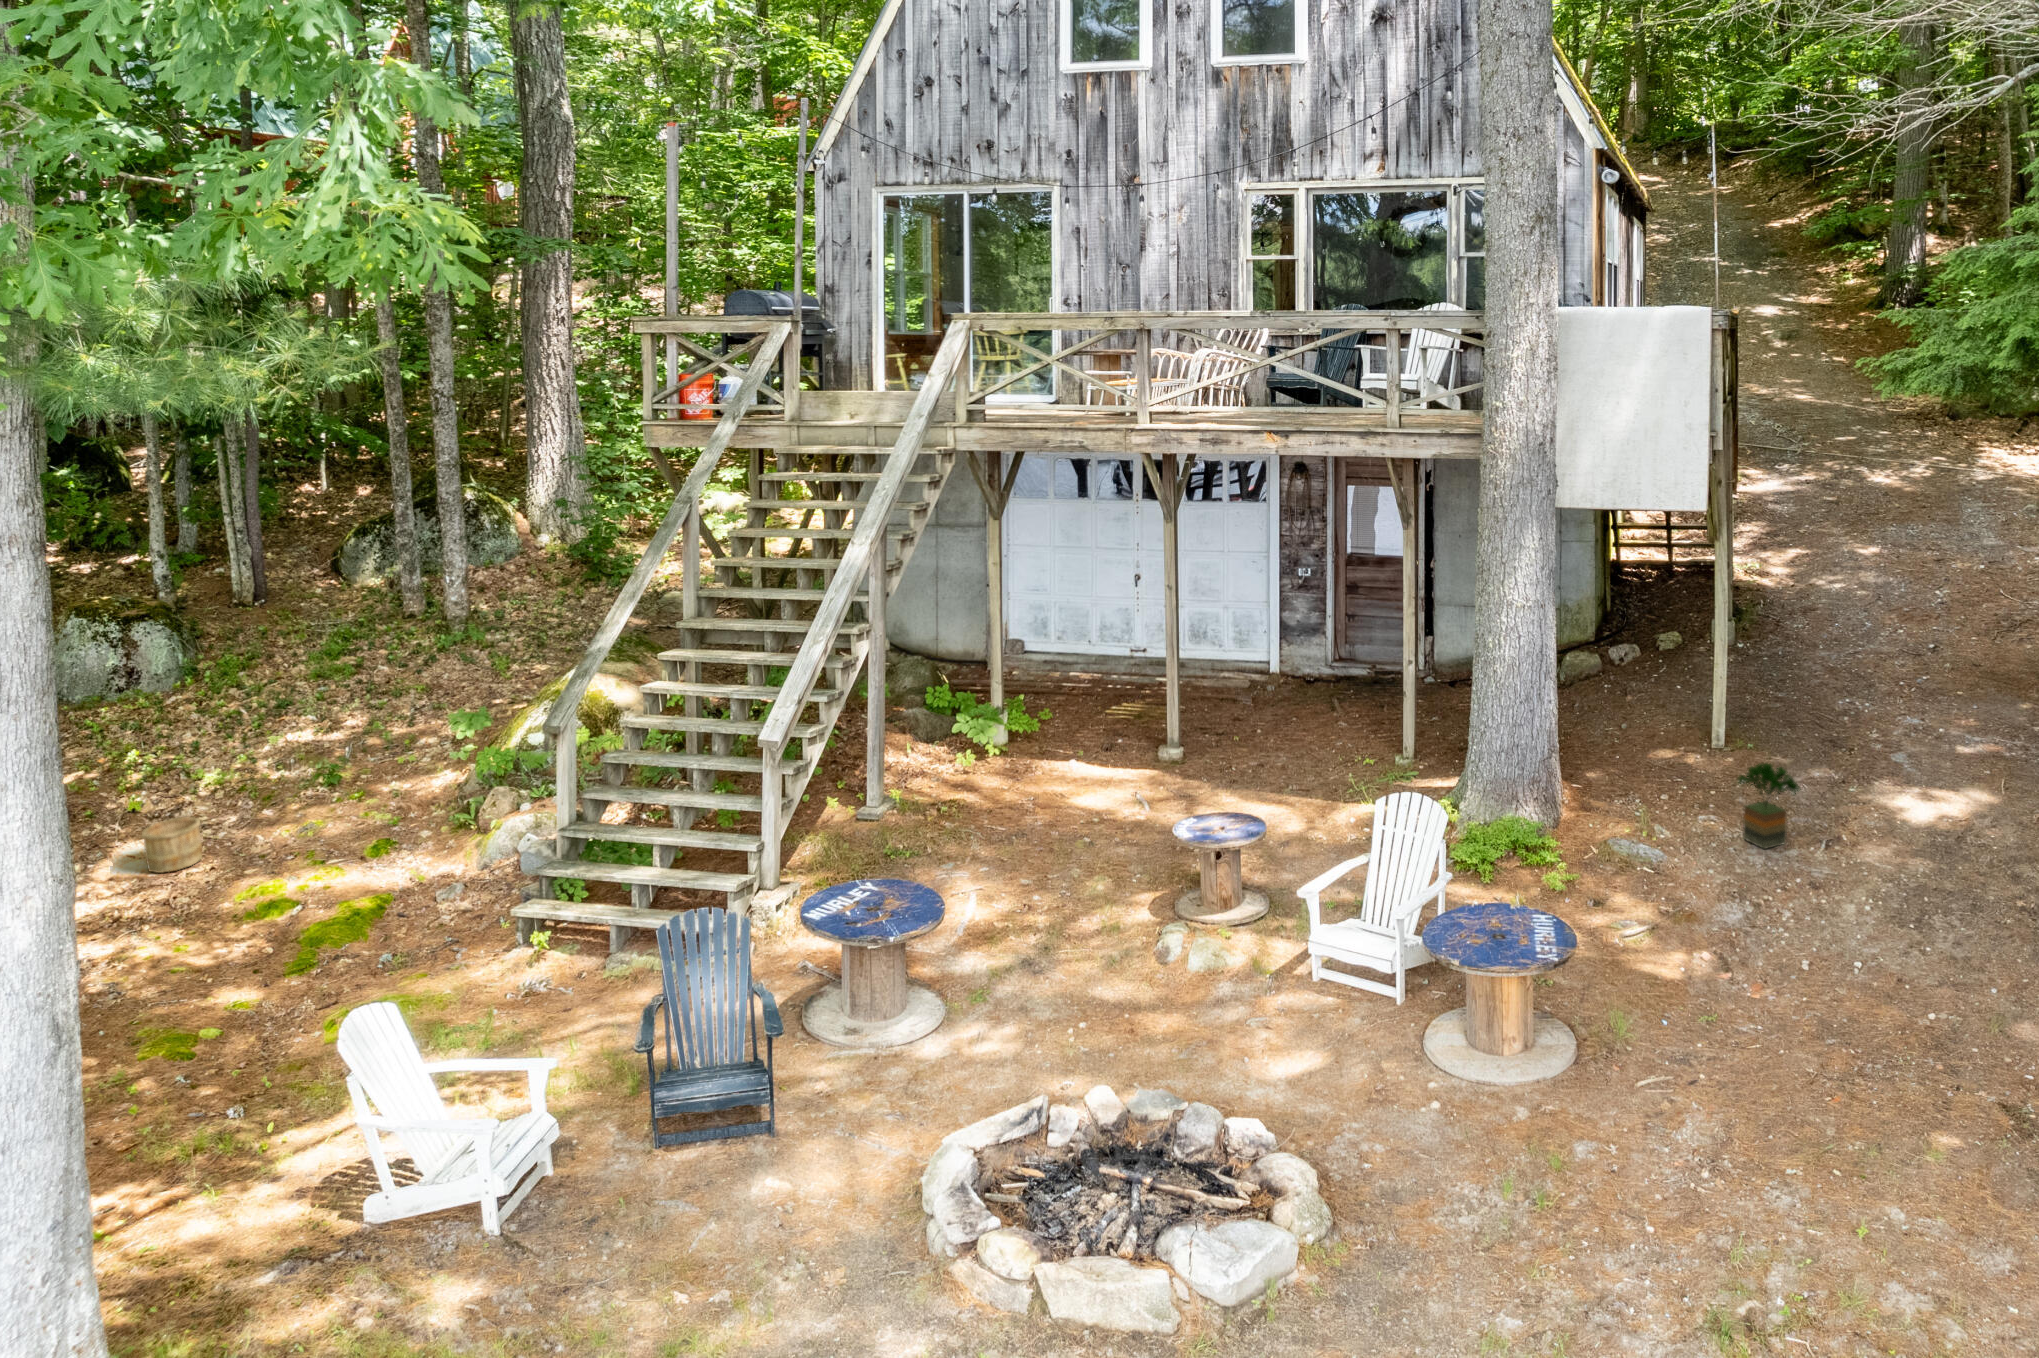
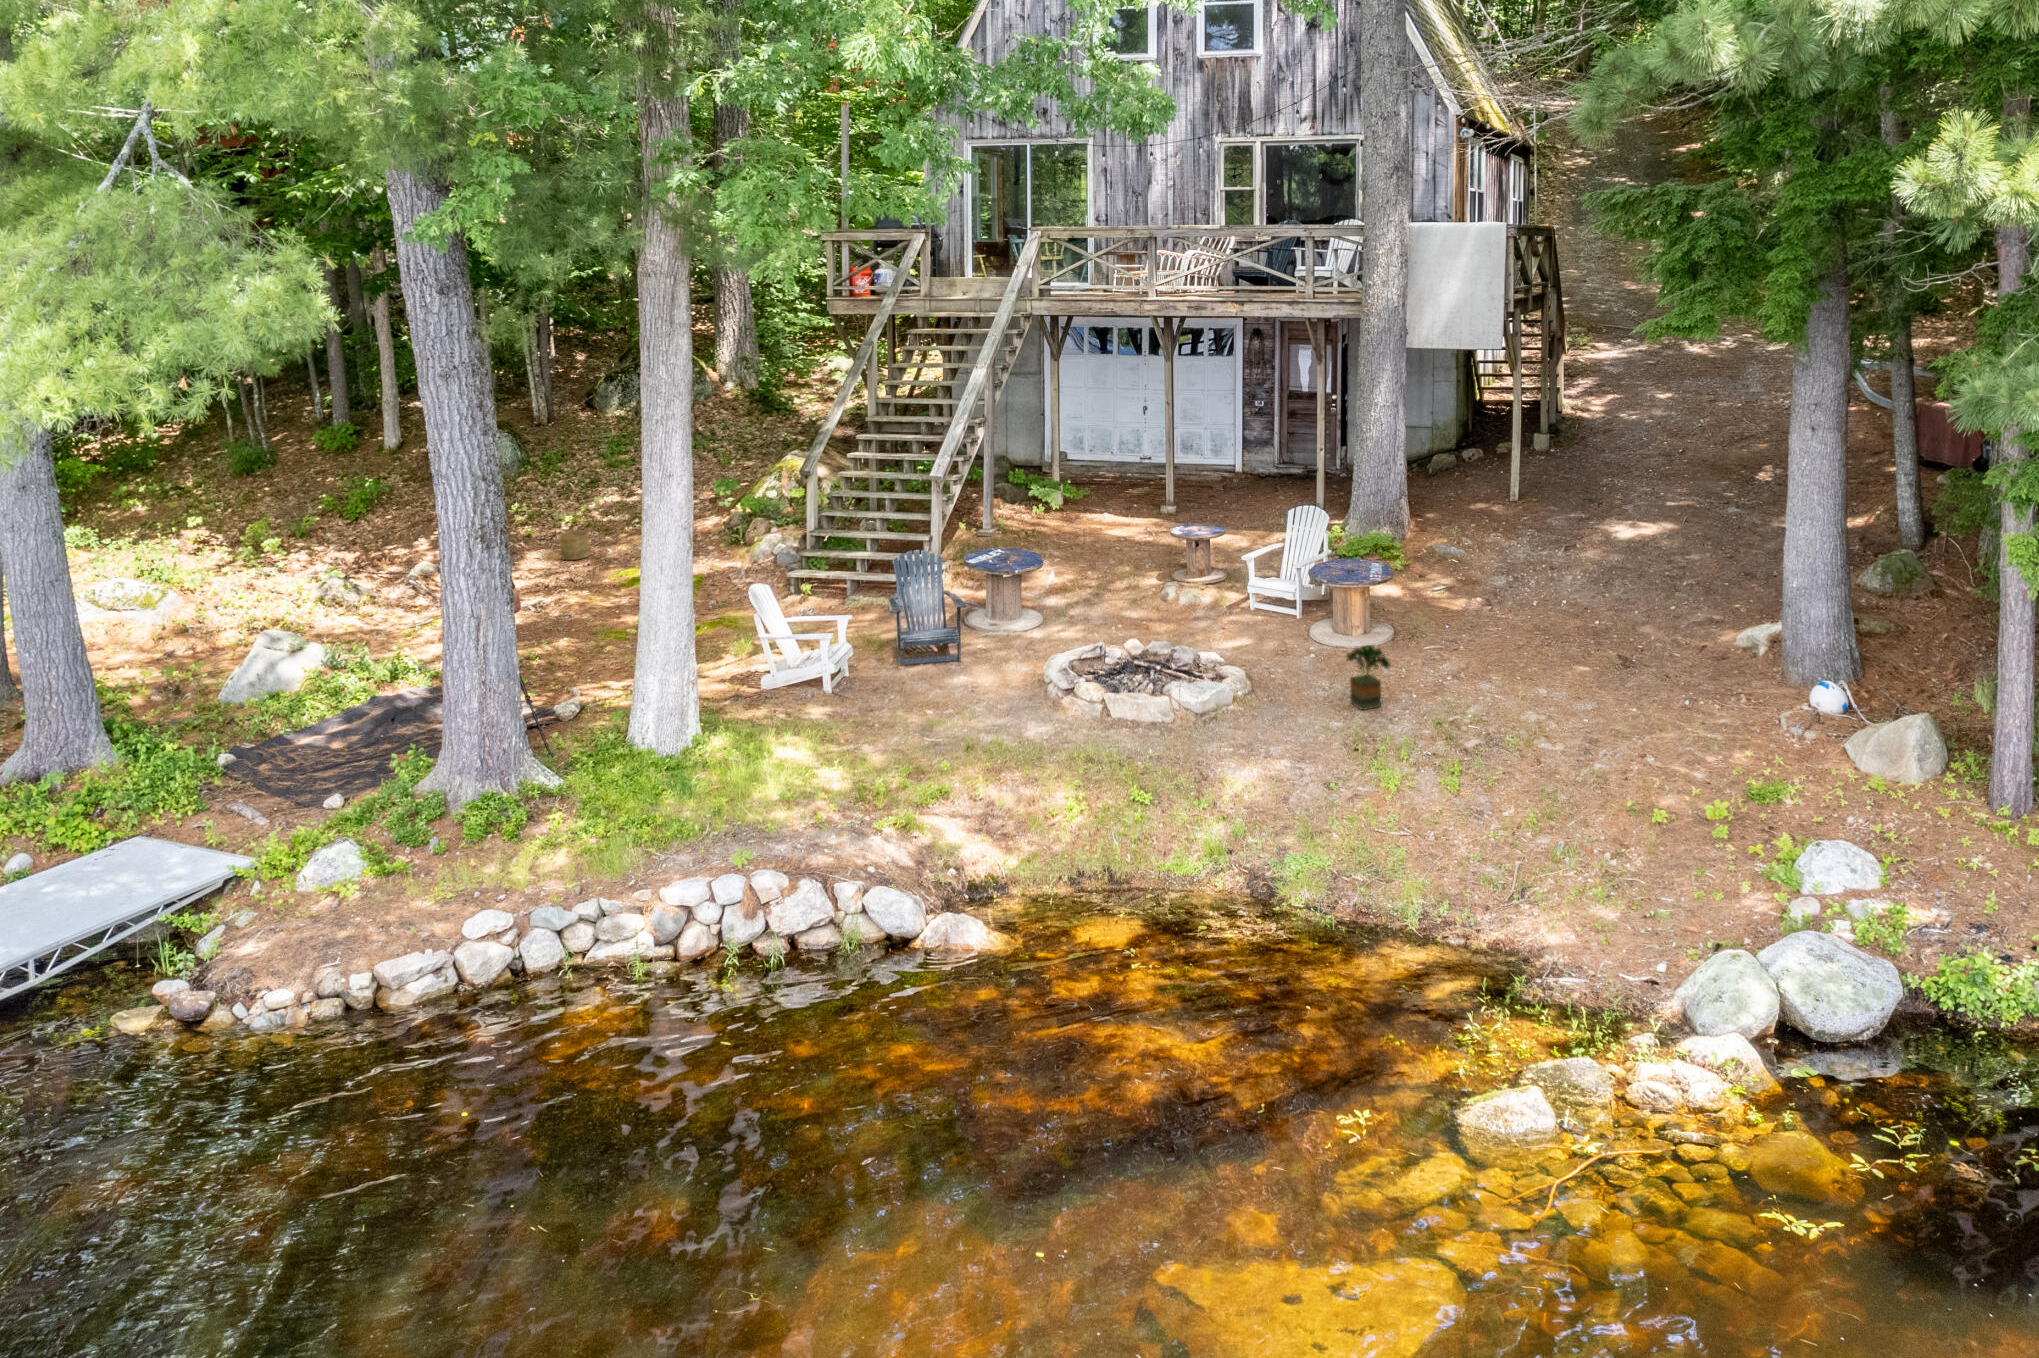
potted tree: present [1738,763,1800,849] -> present [1347,645,1391,710]

